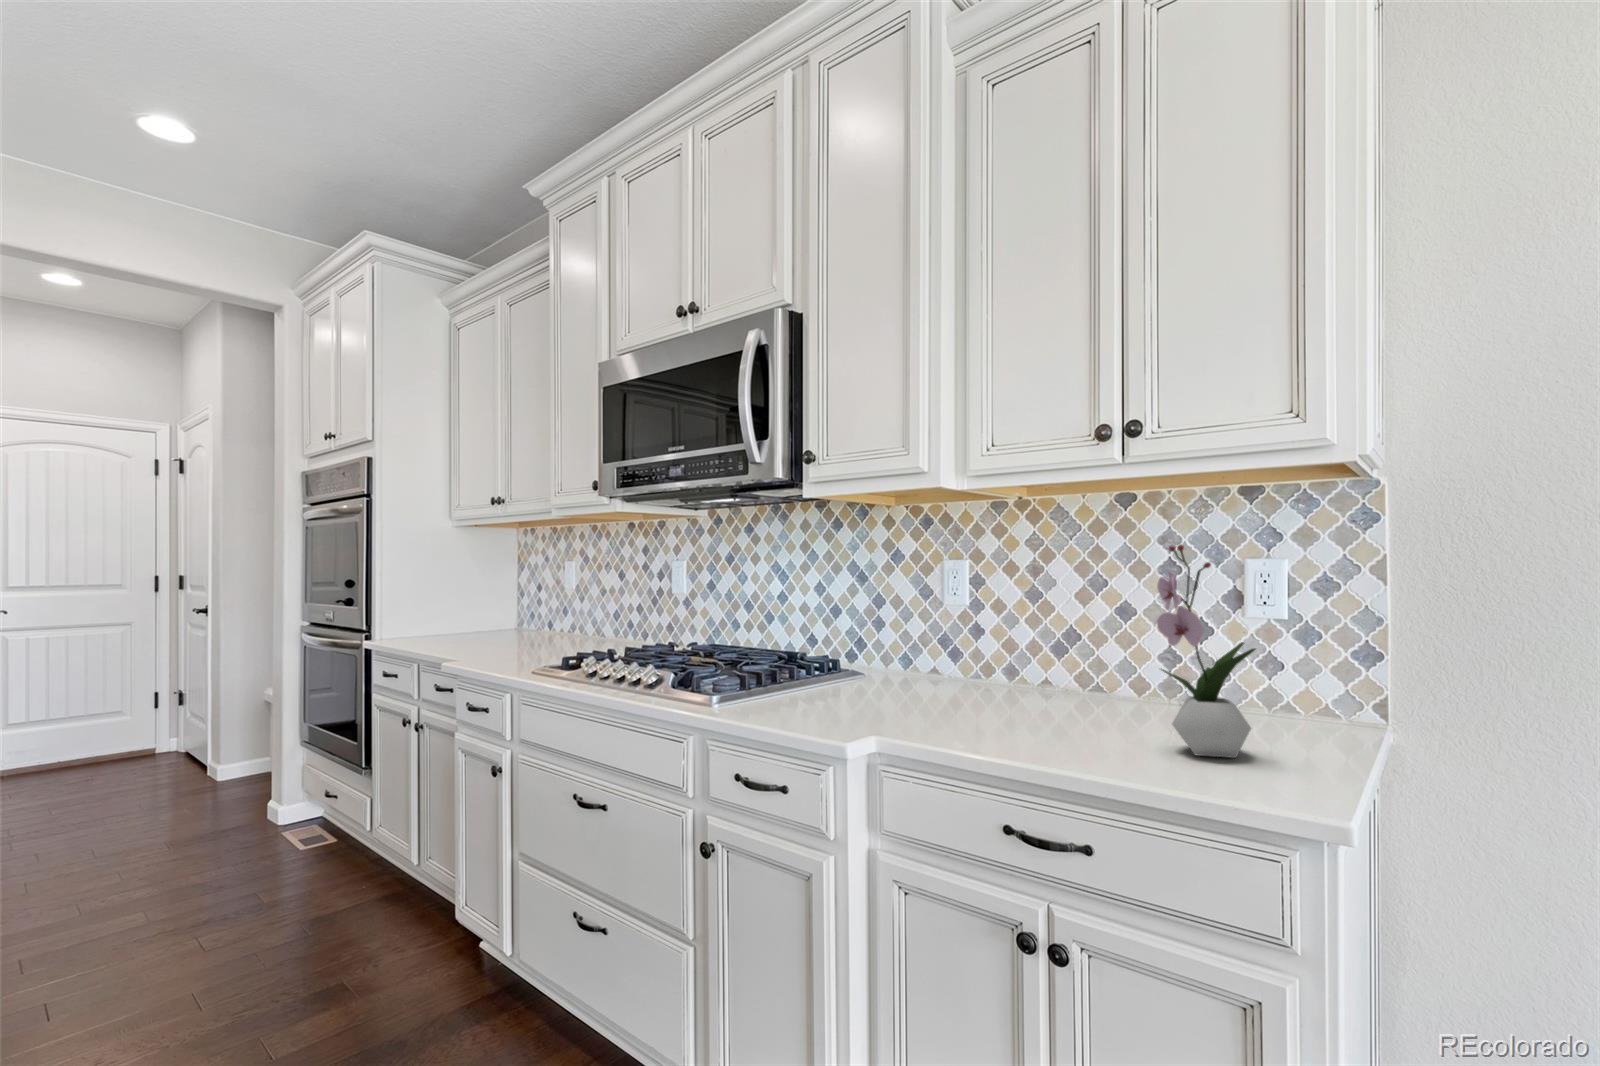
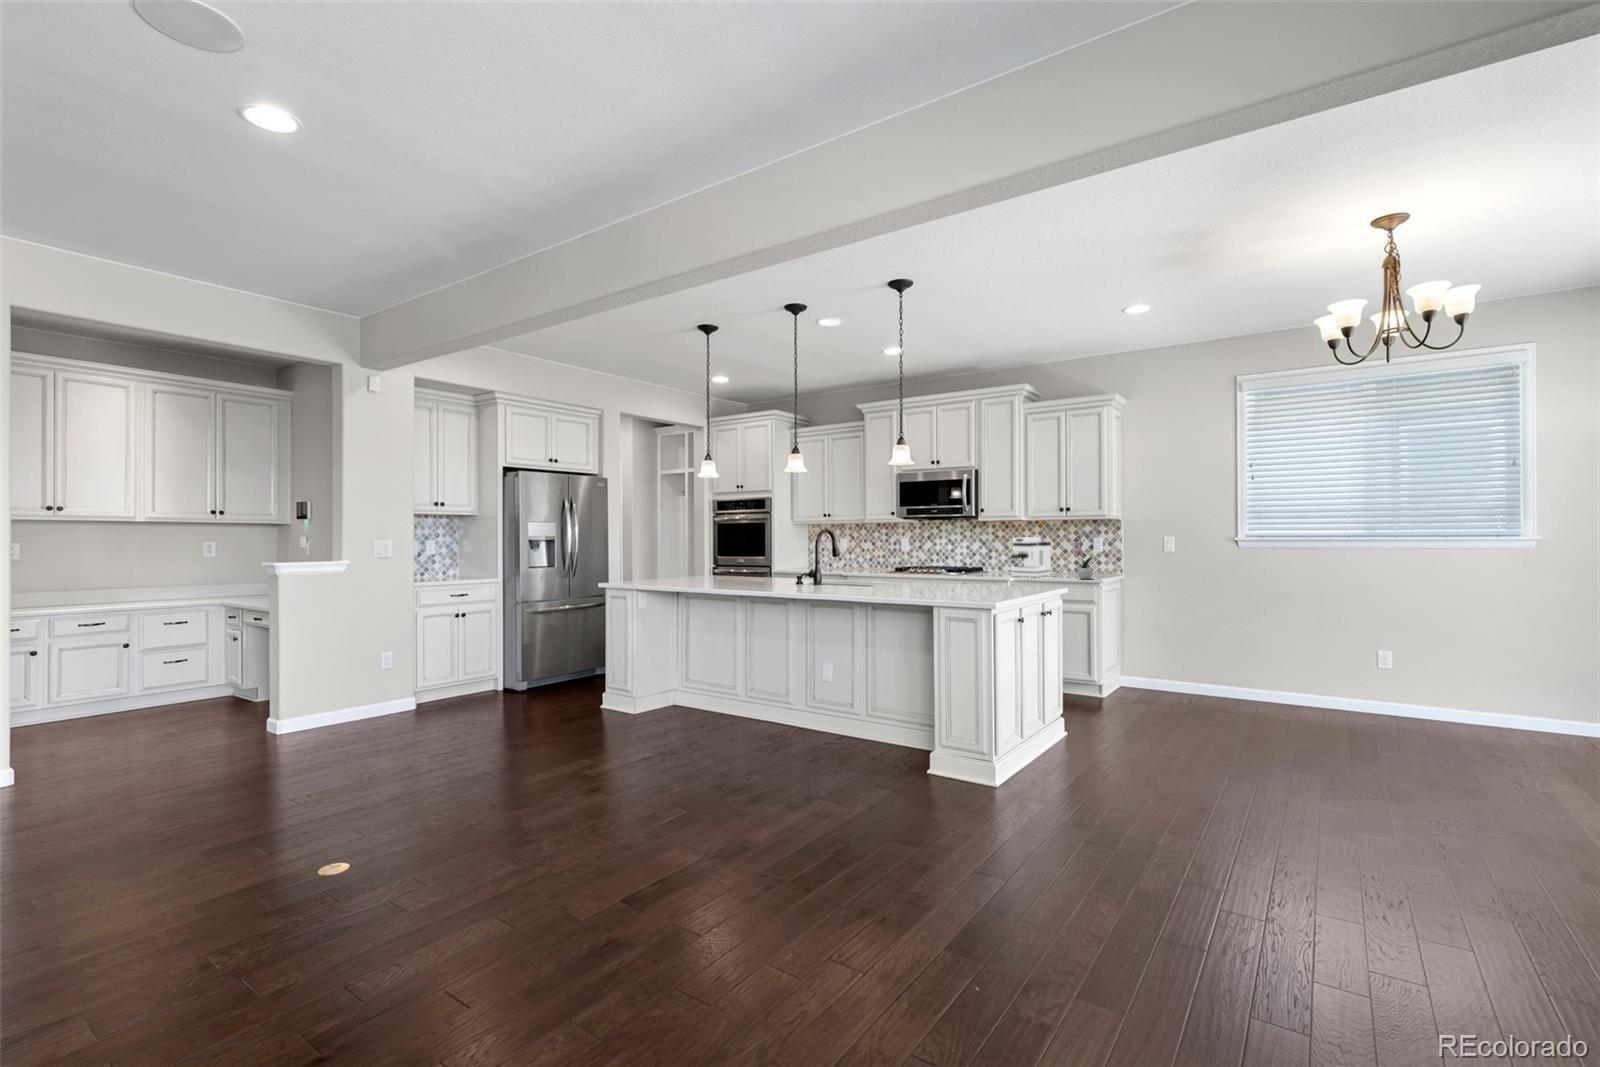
coffee maker: none [894,555,1065,720] -> present [1011,537,1051,577]

